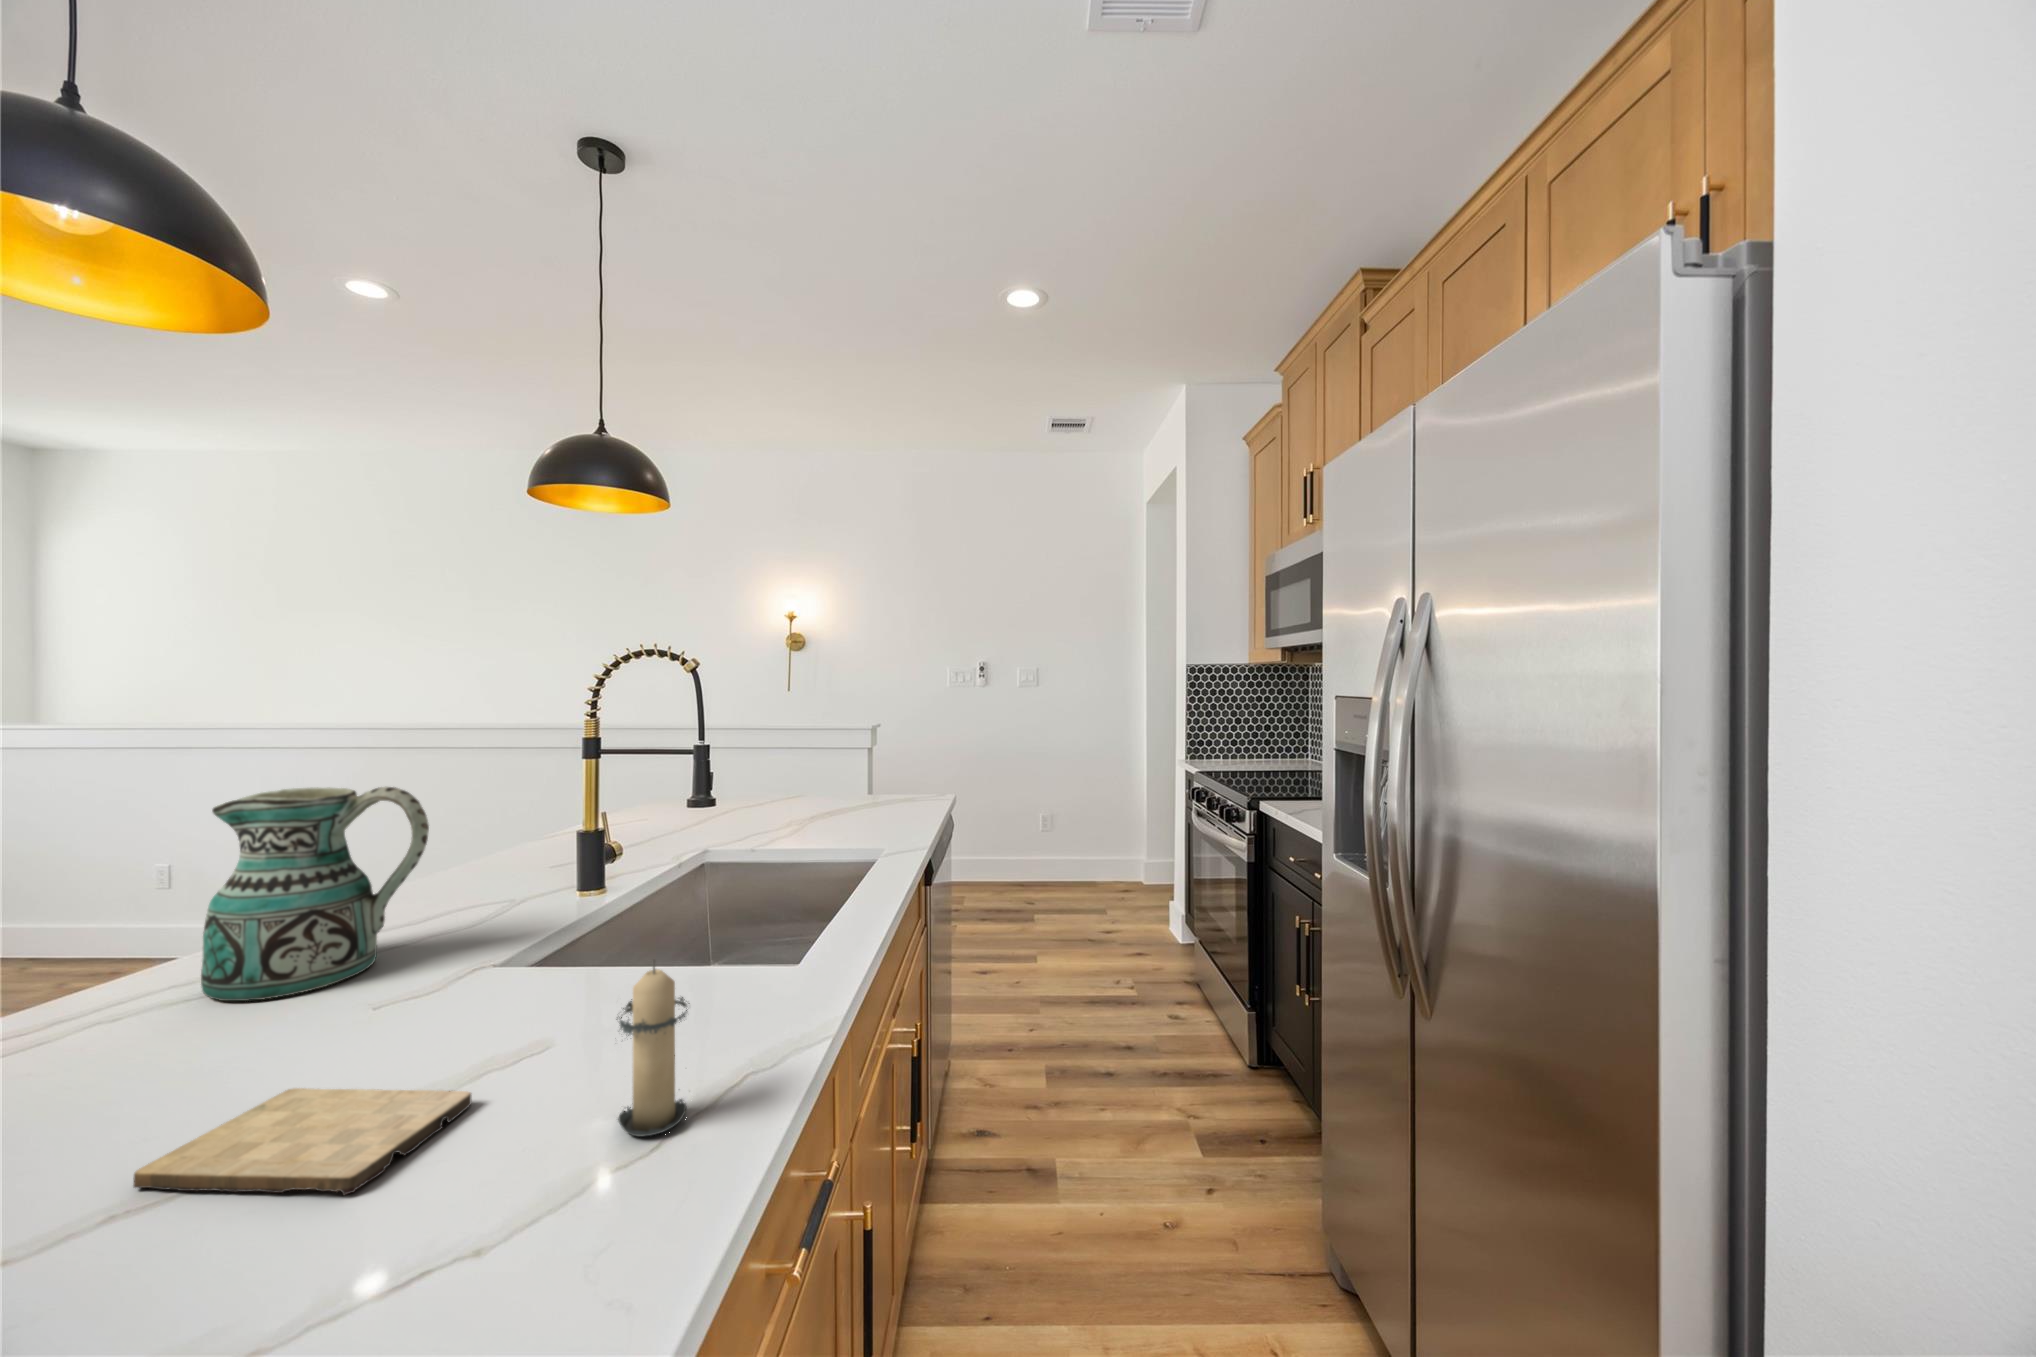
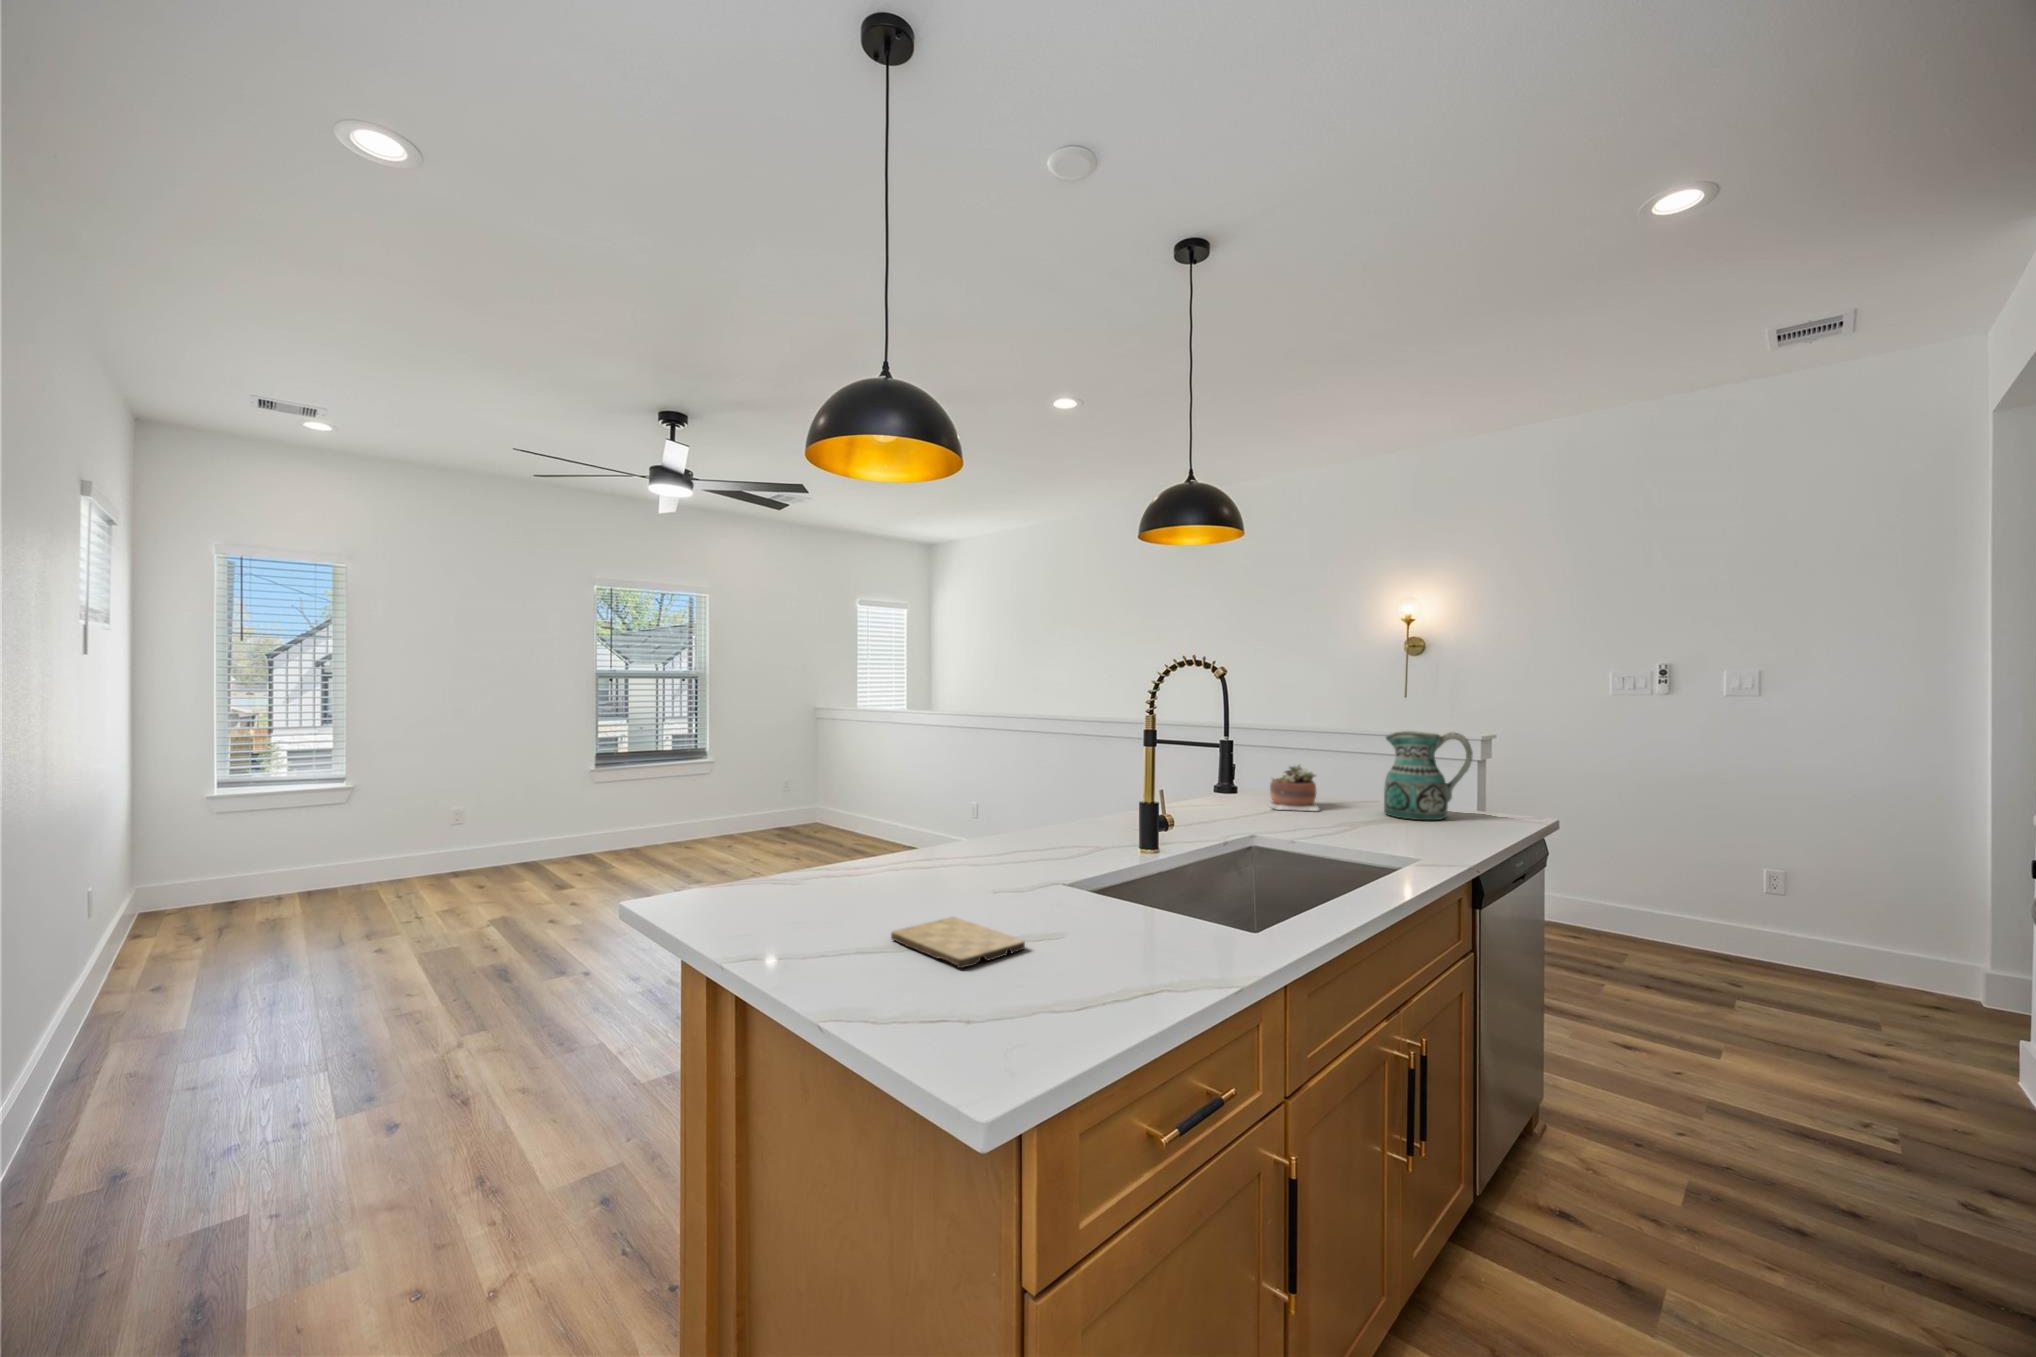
succulent plant: none [699,764,758,816] -> present [1269,765,1319,811]
ceramic pitcher: present [201,787,429,1001] -> present [1384,731,1473,820]
candle: present [616,960,690,1136] -> none [1080,877,1134,994]

